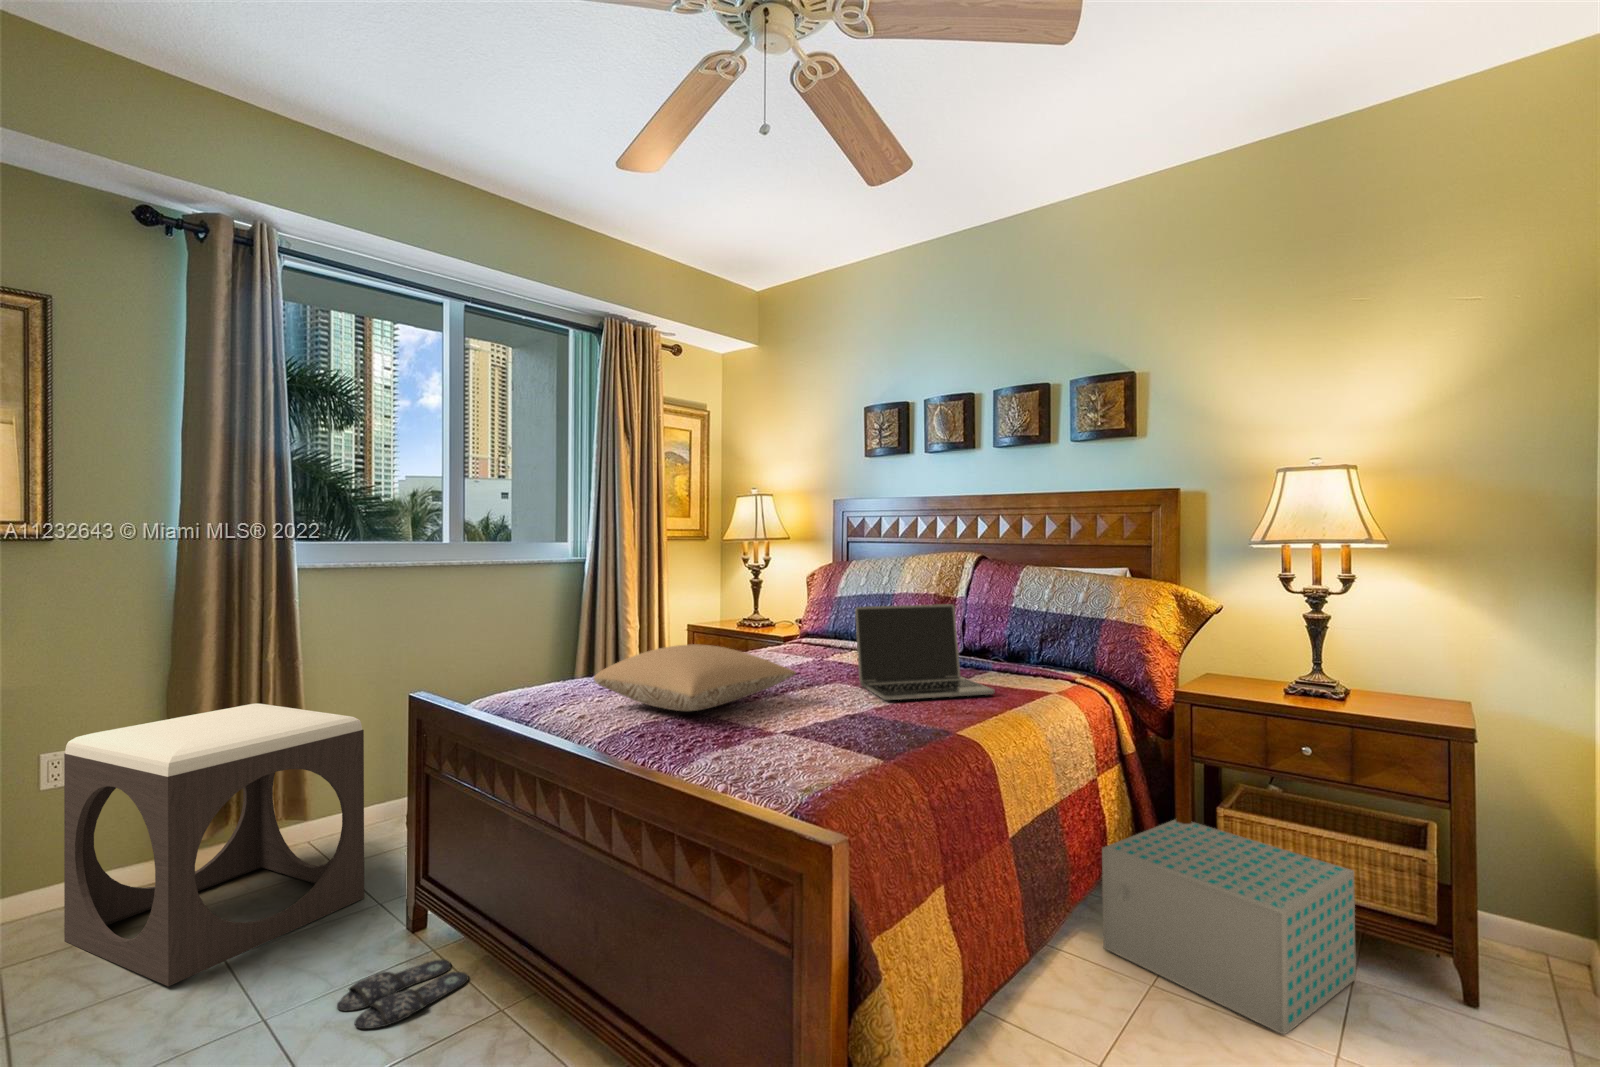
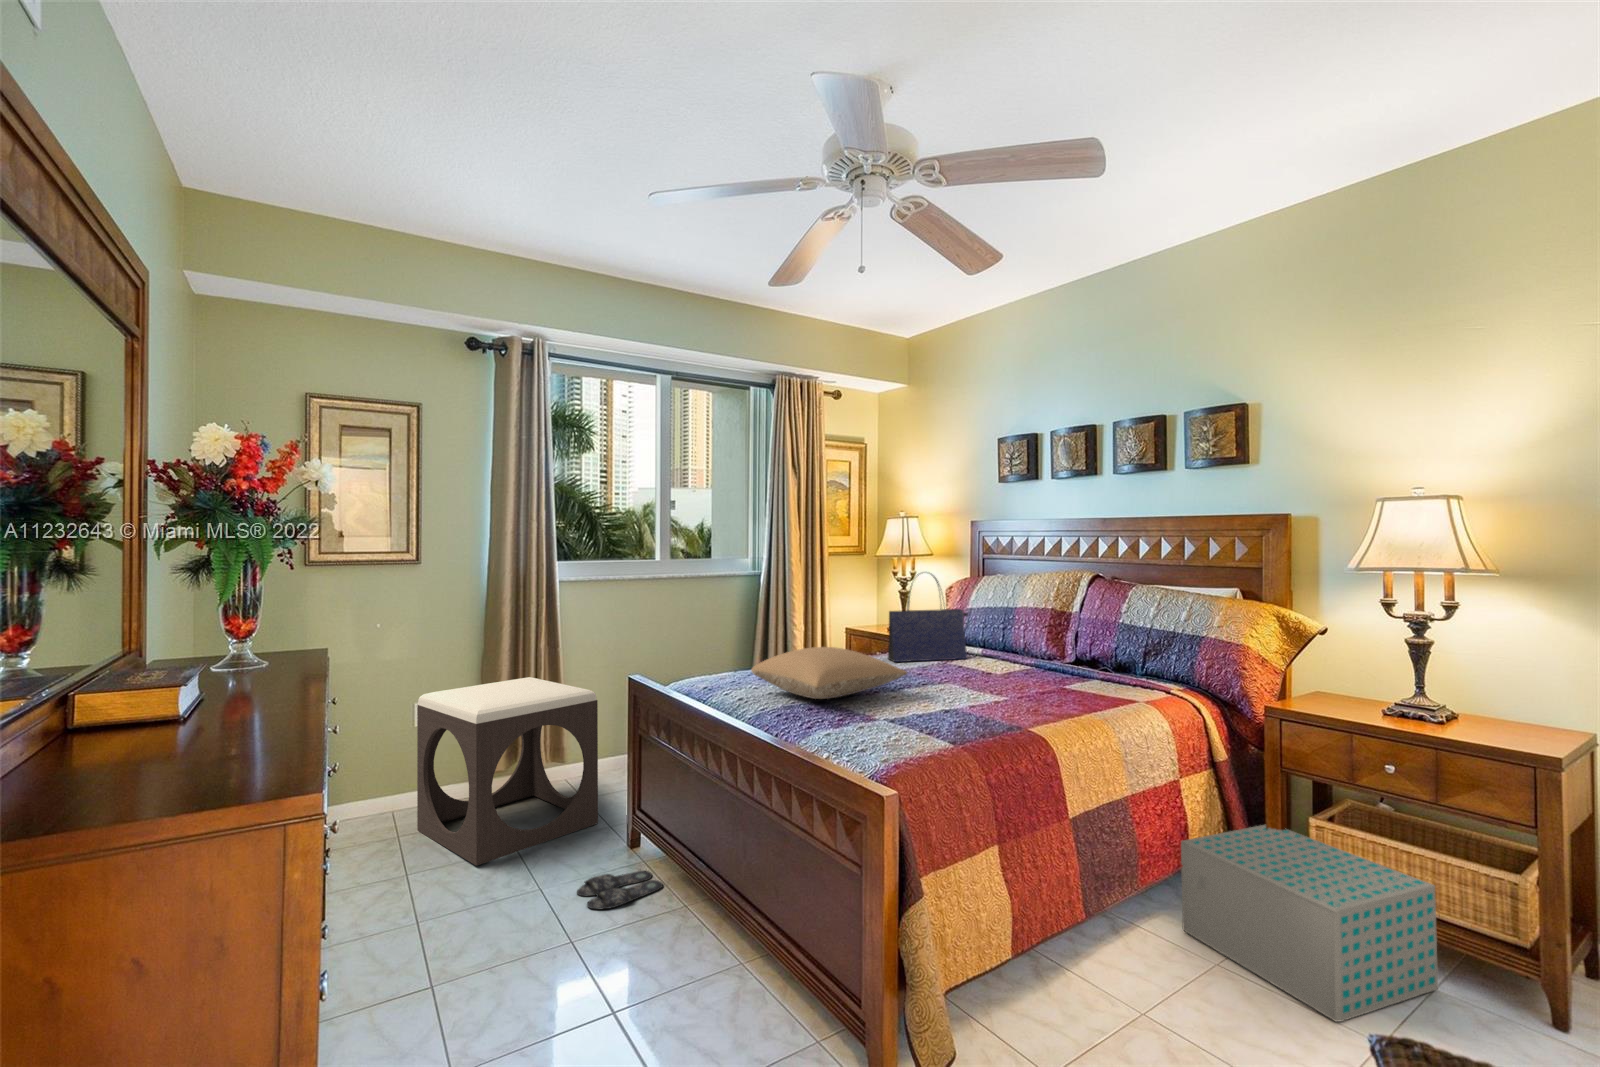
tote bag: none [751,553,844,661] -> present [888,574,968,662]
laptop: present [855,604,994,700] -> none [965,619,1083,699]

